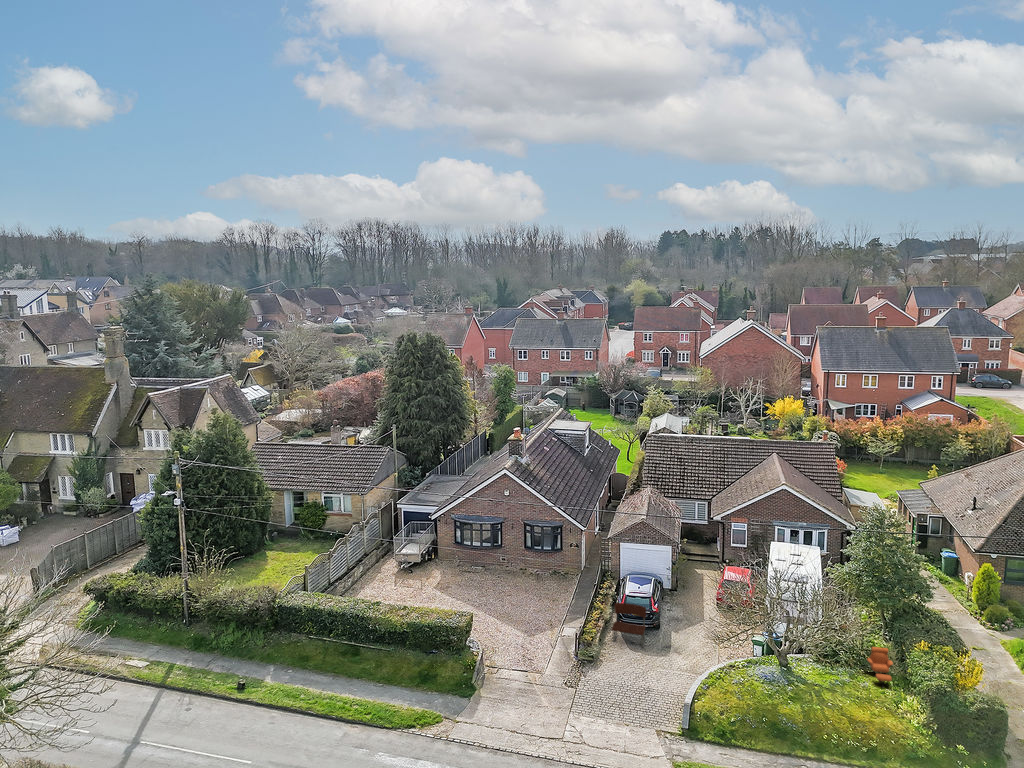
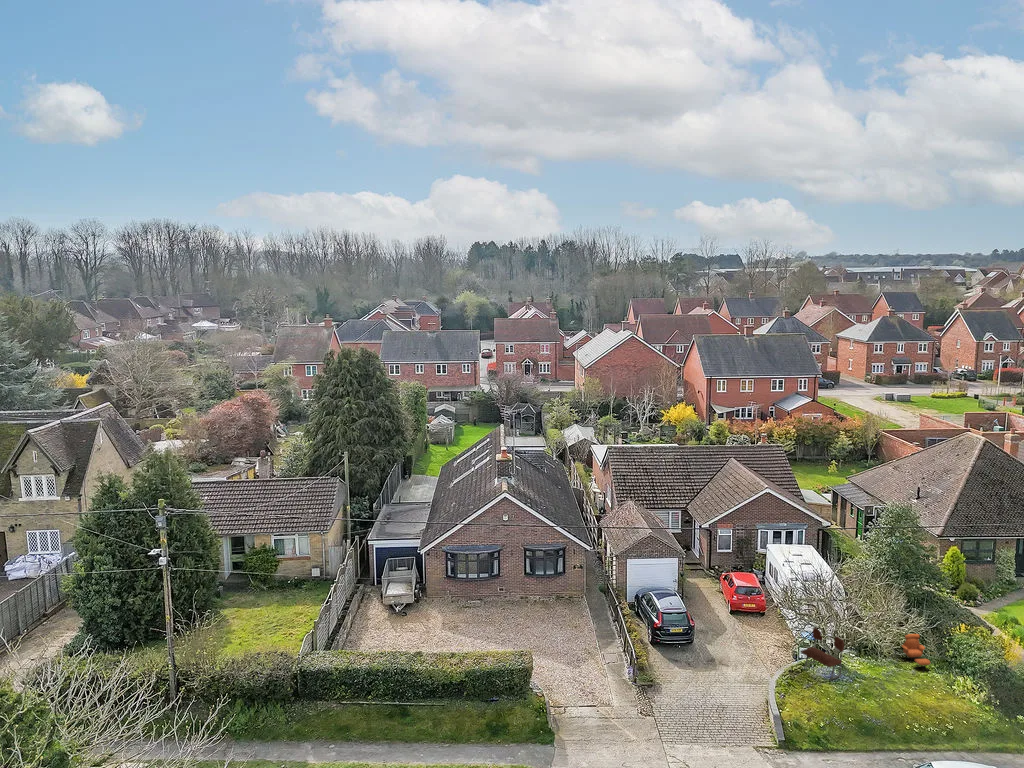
bench: present [611,603,646,646] -> present [801,627,844,680]

